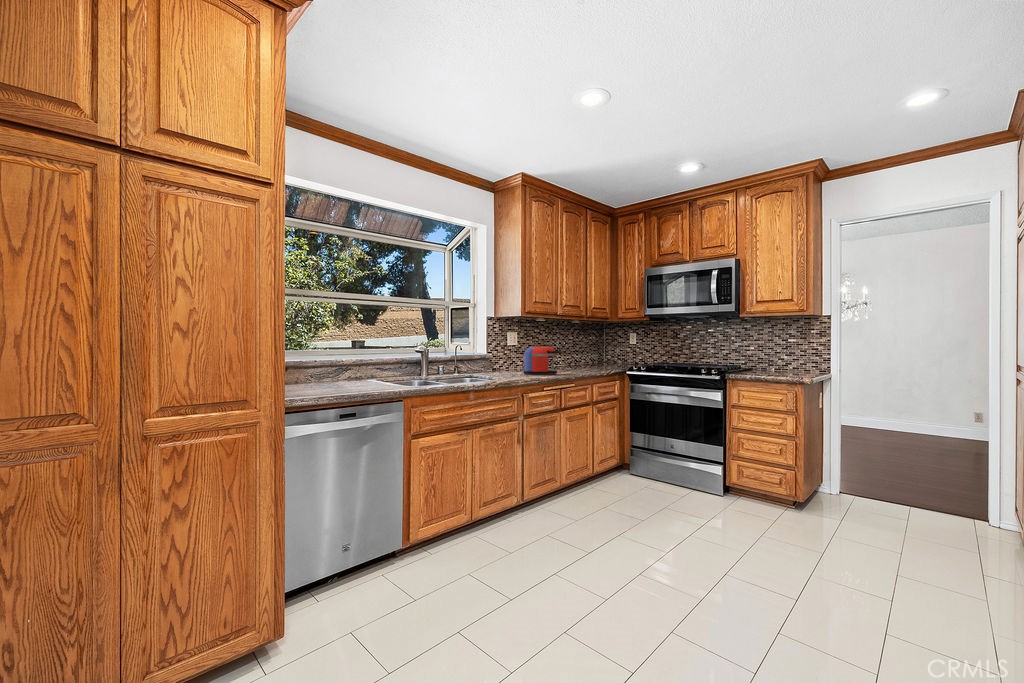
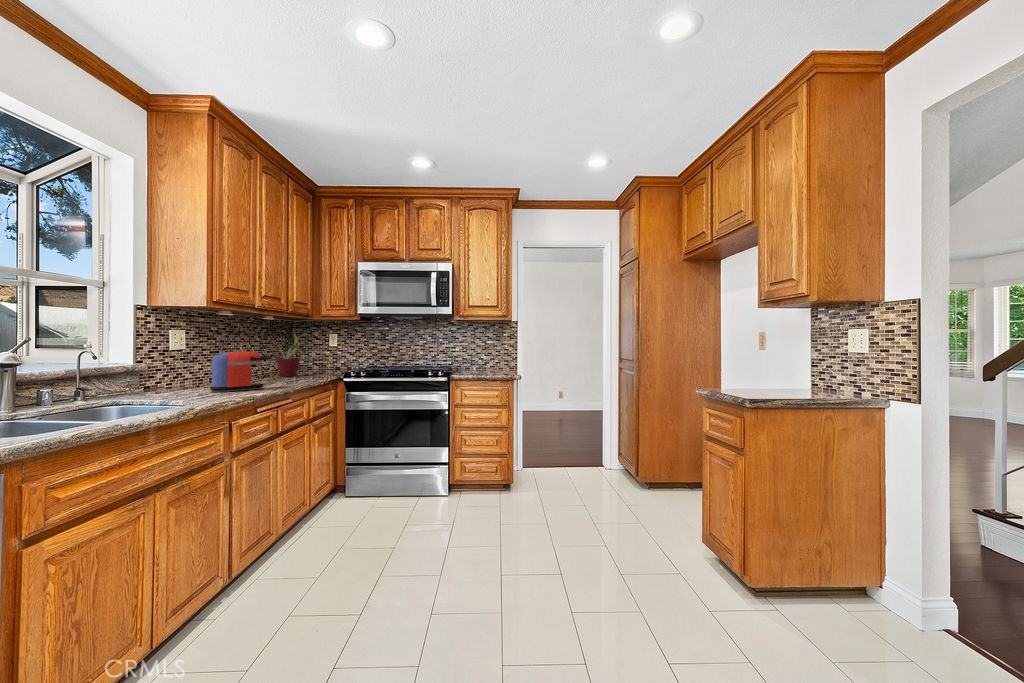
potted plant: none [579,330,611,368] -> present [275,331,309,376]

